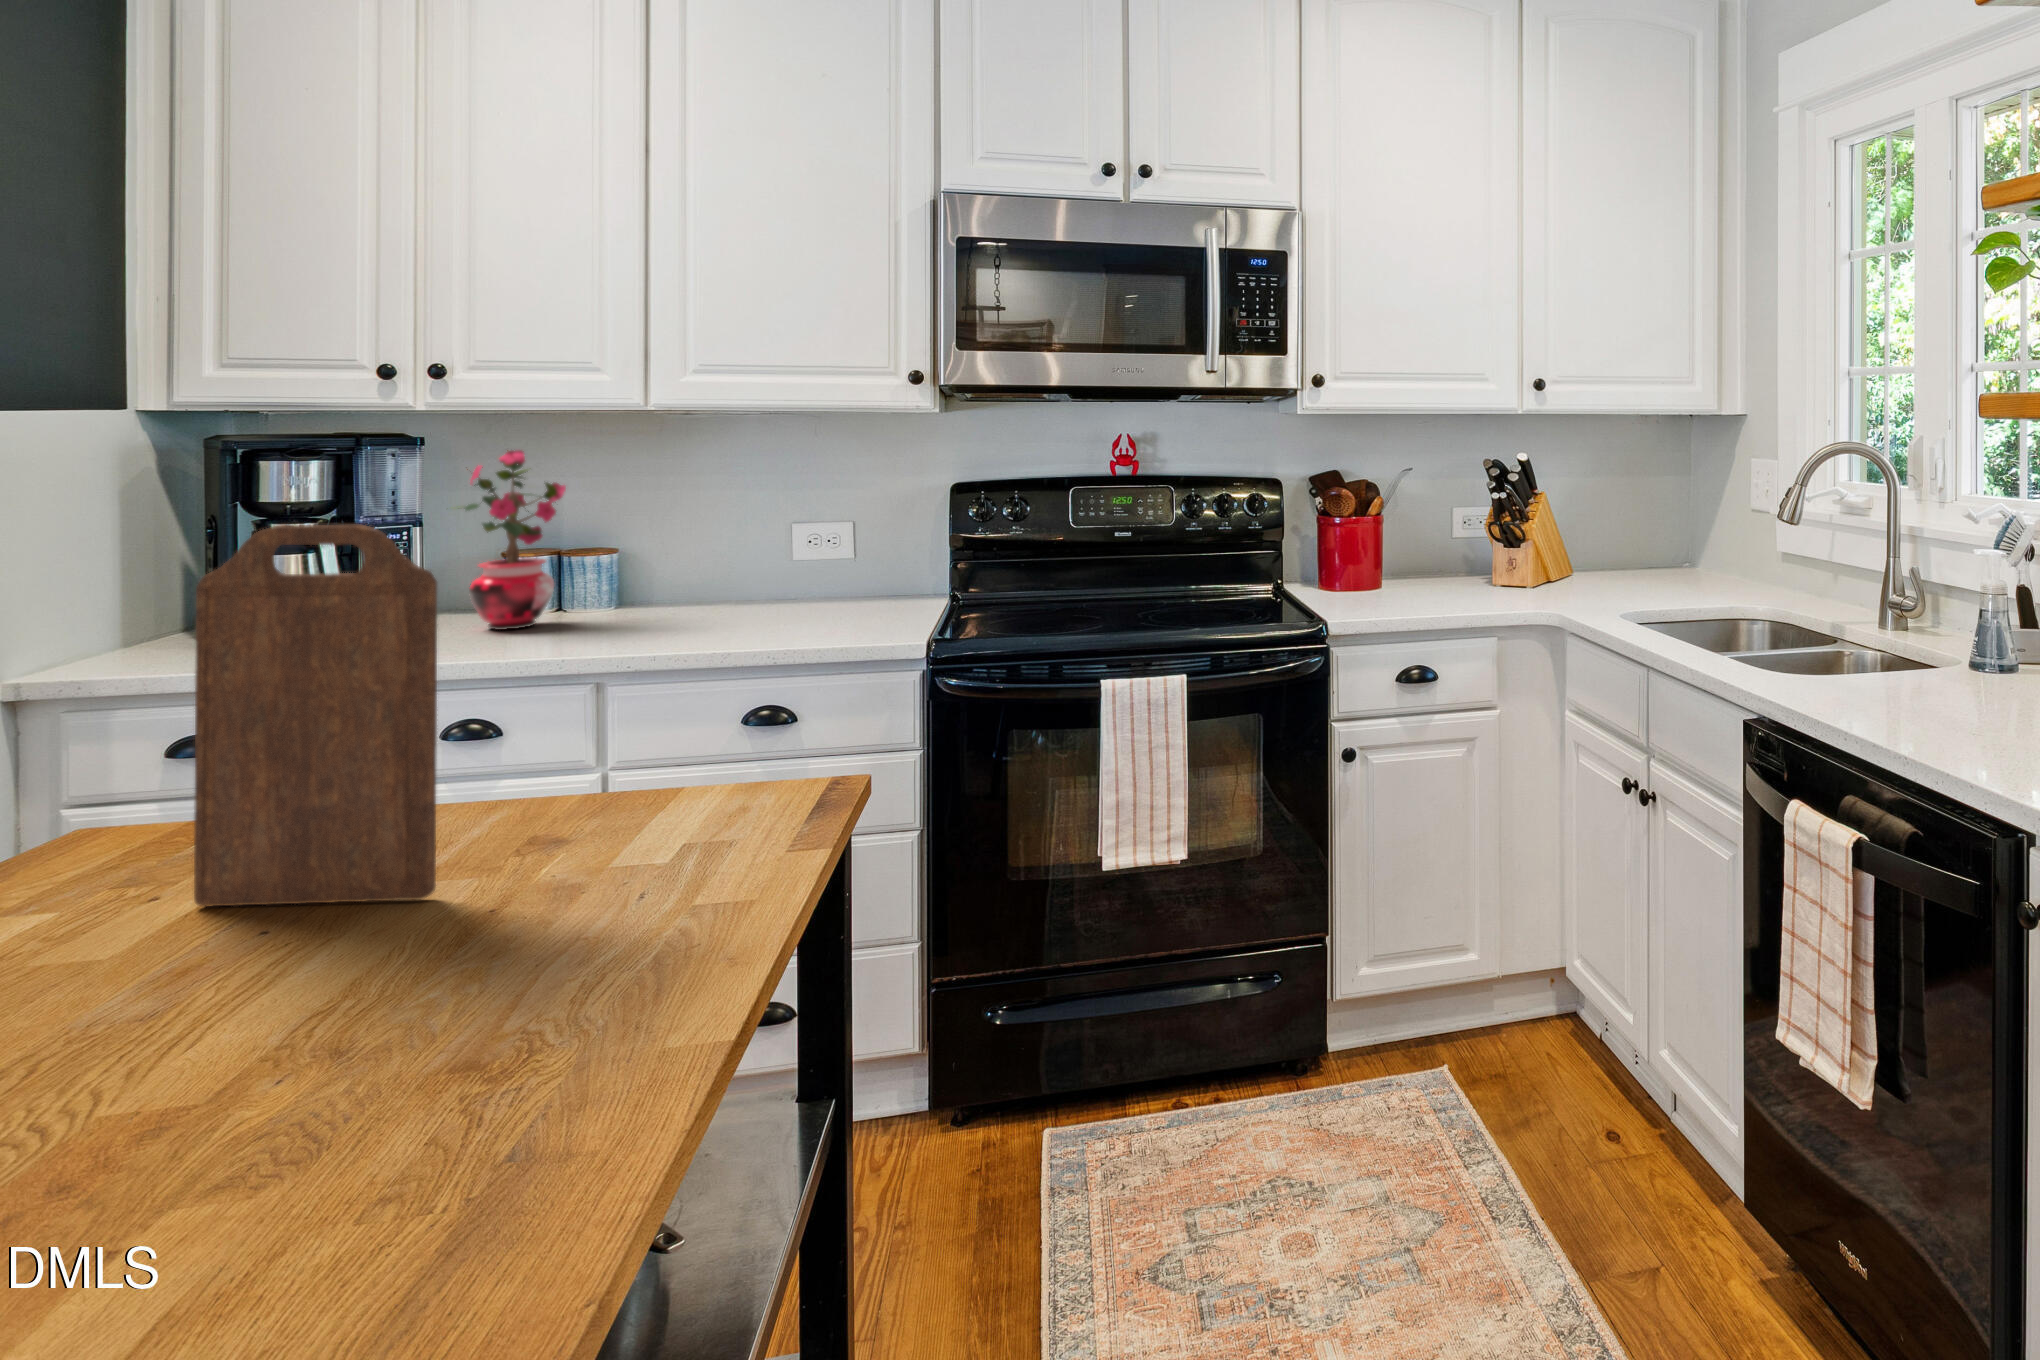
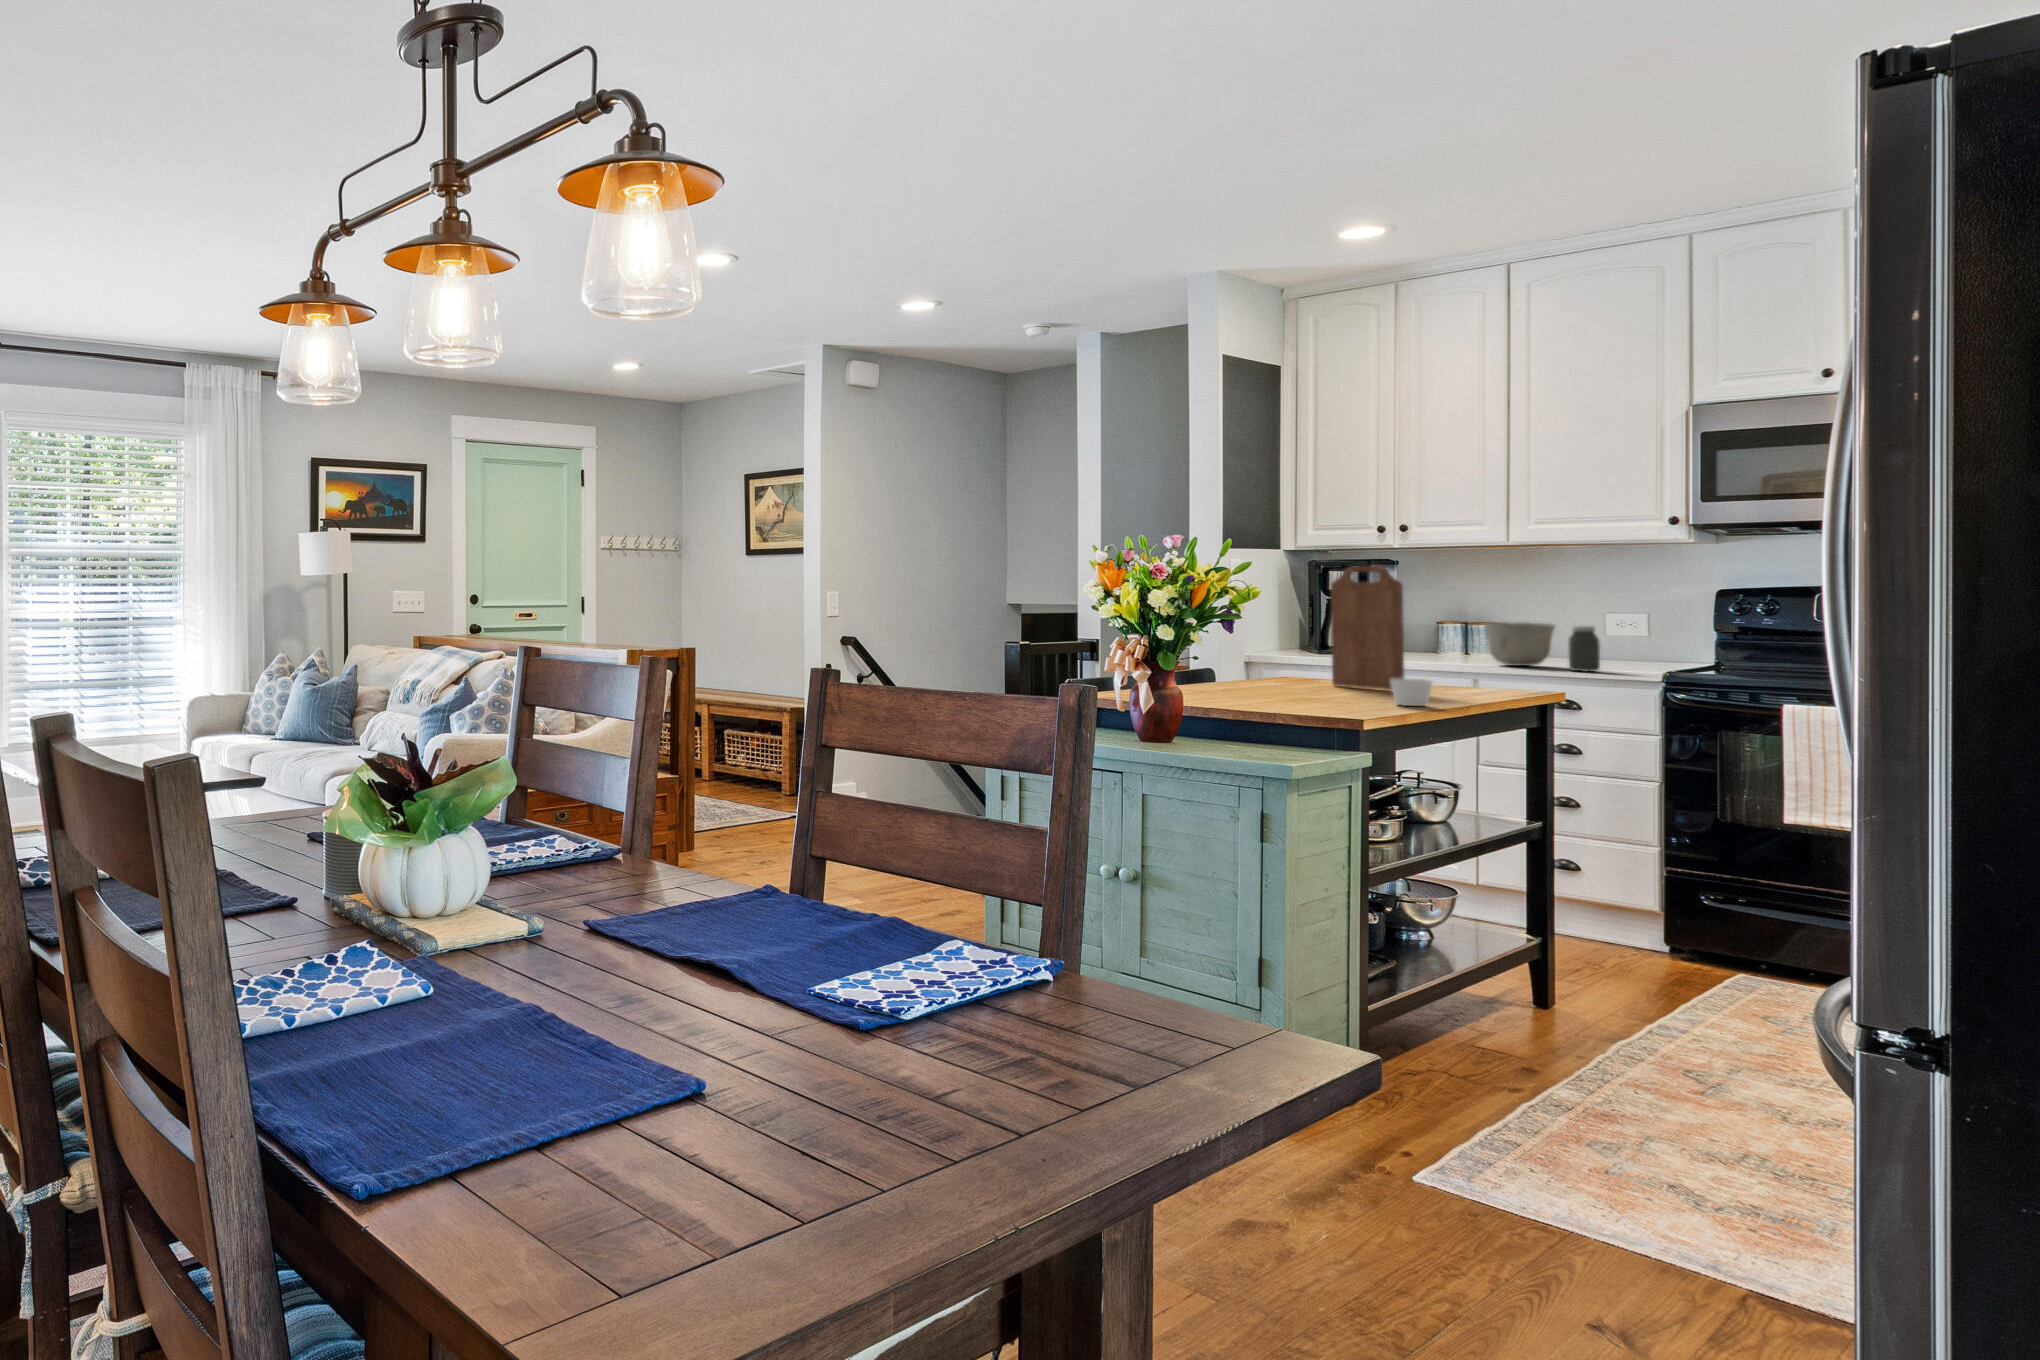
potted plant: present [465,450,566,630] -> none [1409,566,1471,659]
ceramic bowl: none [597,551,725,641] -> present [1484,622,1555,666]
jar: none [752,559,802,646] -> present [1568,626,1600,672]
candle: none [383,961,542,1101] -> present [1390,678,1432,706]

